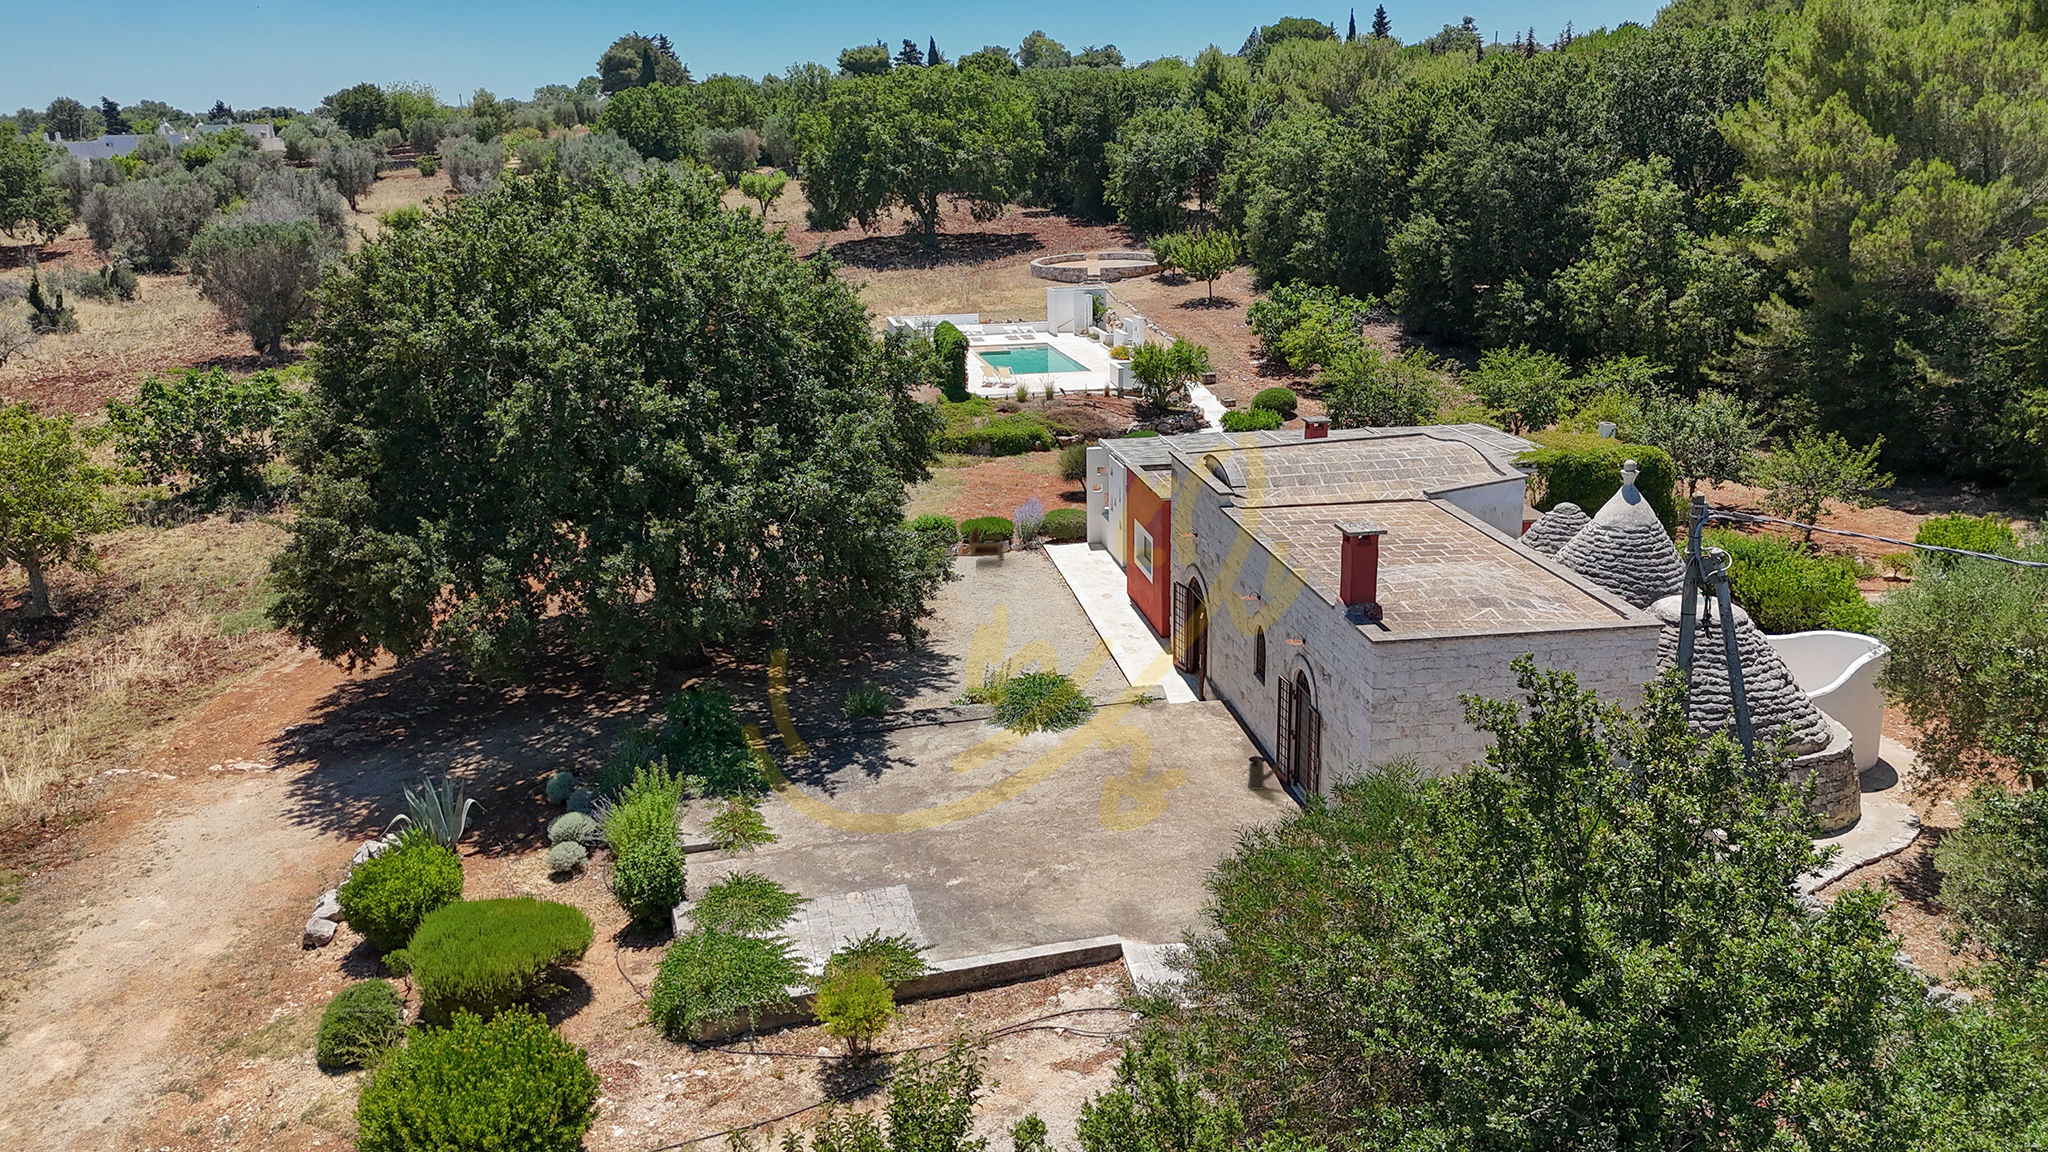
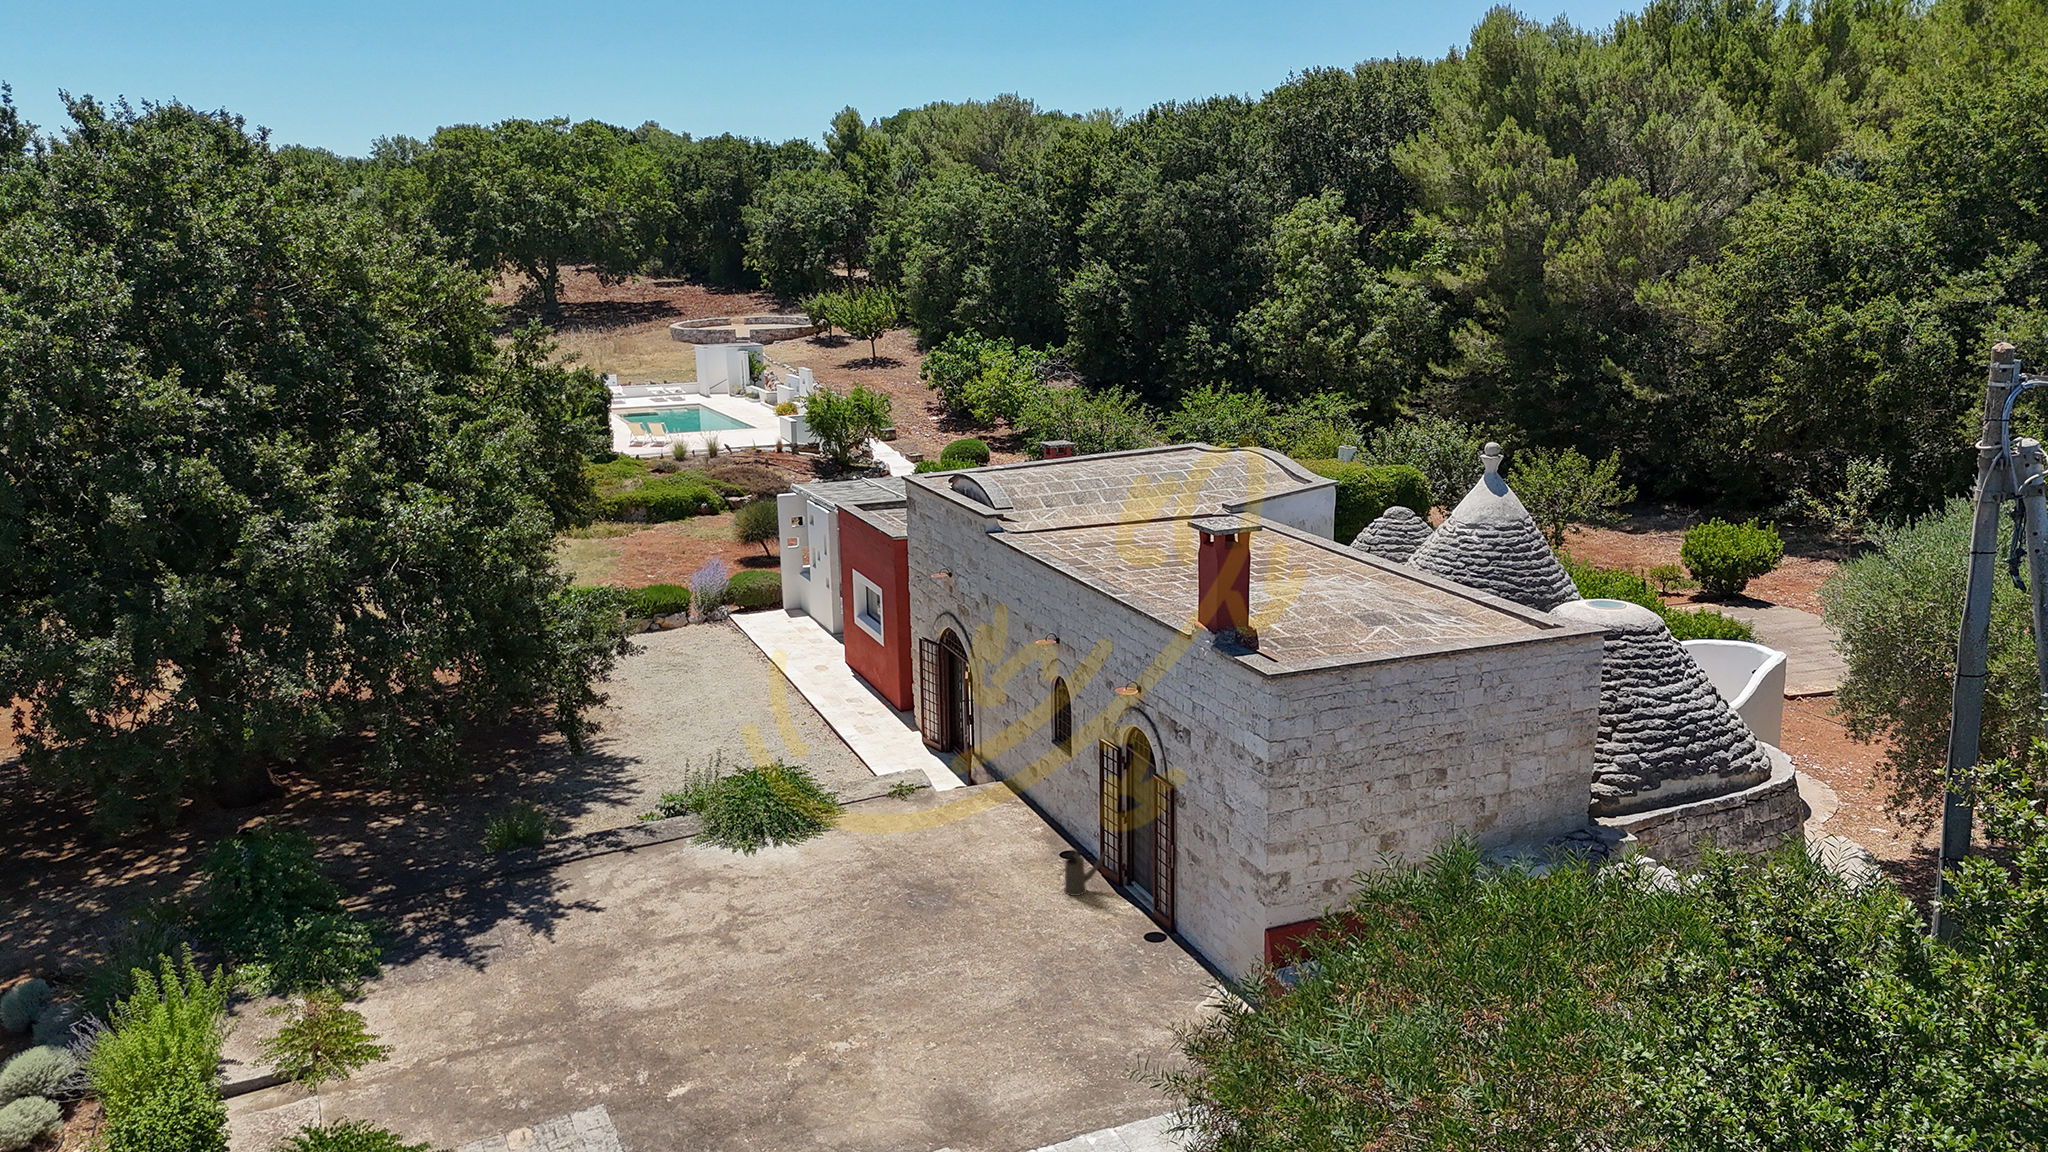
armchair: present [969,527,1004,567] -> none [638,595,683,646]

